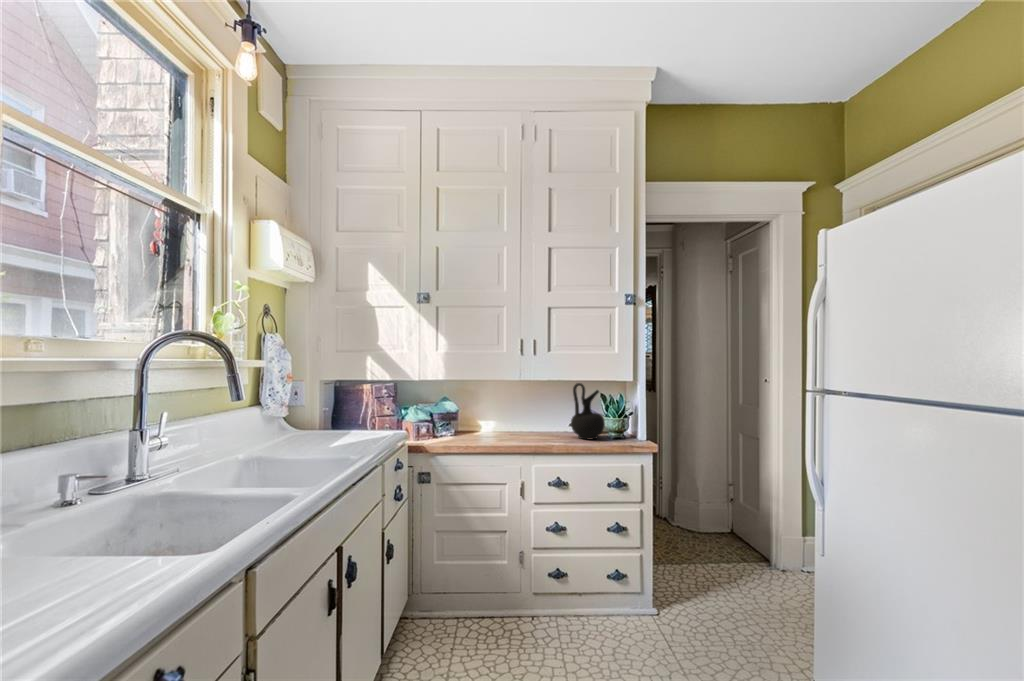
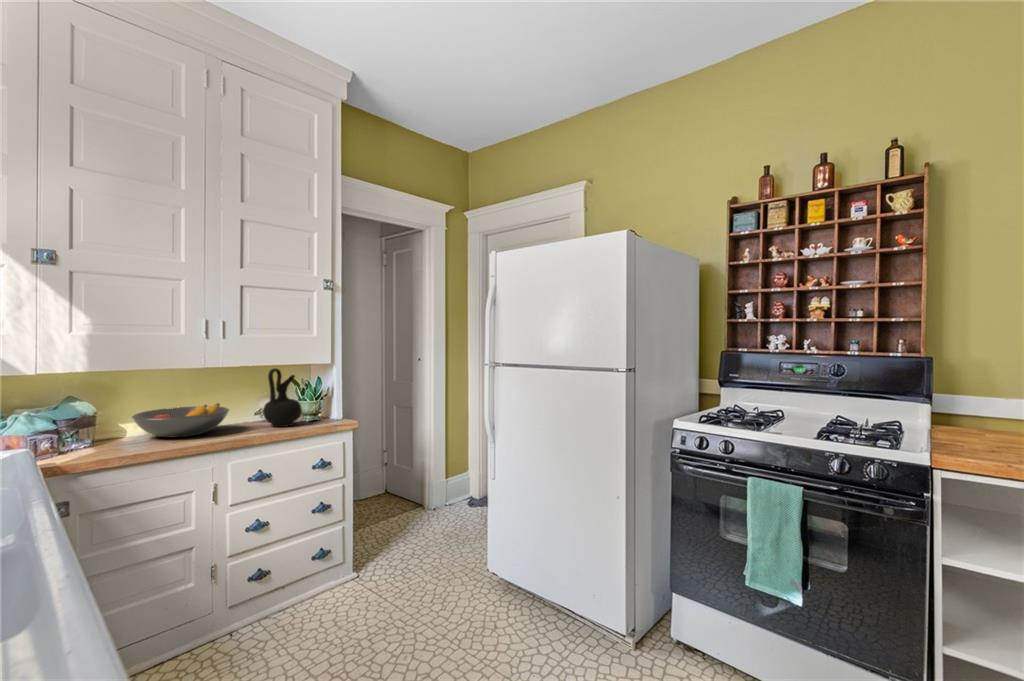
fruit bowl: none [478,411,545,437] -> present [132,403,229,437]

